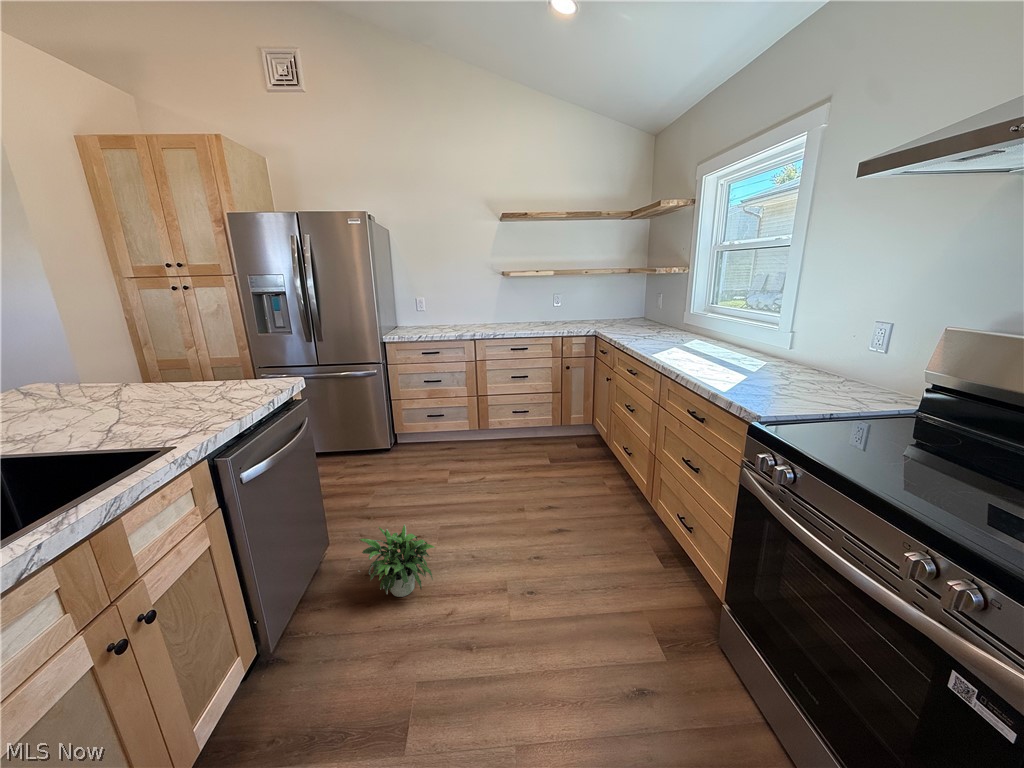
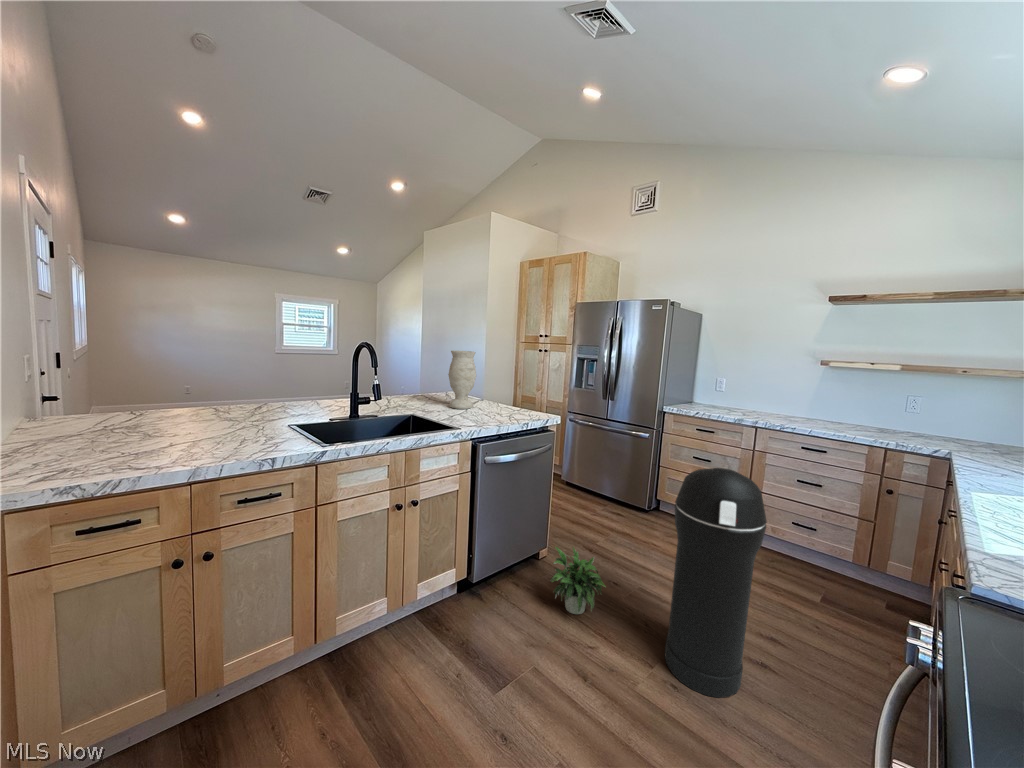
vase: none [40,303,137,418] -> present [448,351,476,409]
trash can: none [491,384,568,583] -> present [665,468,767,698]

